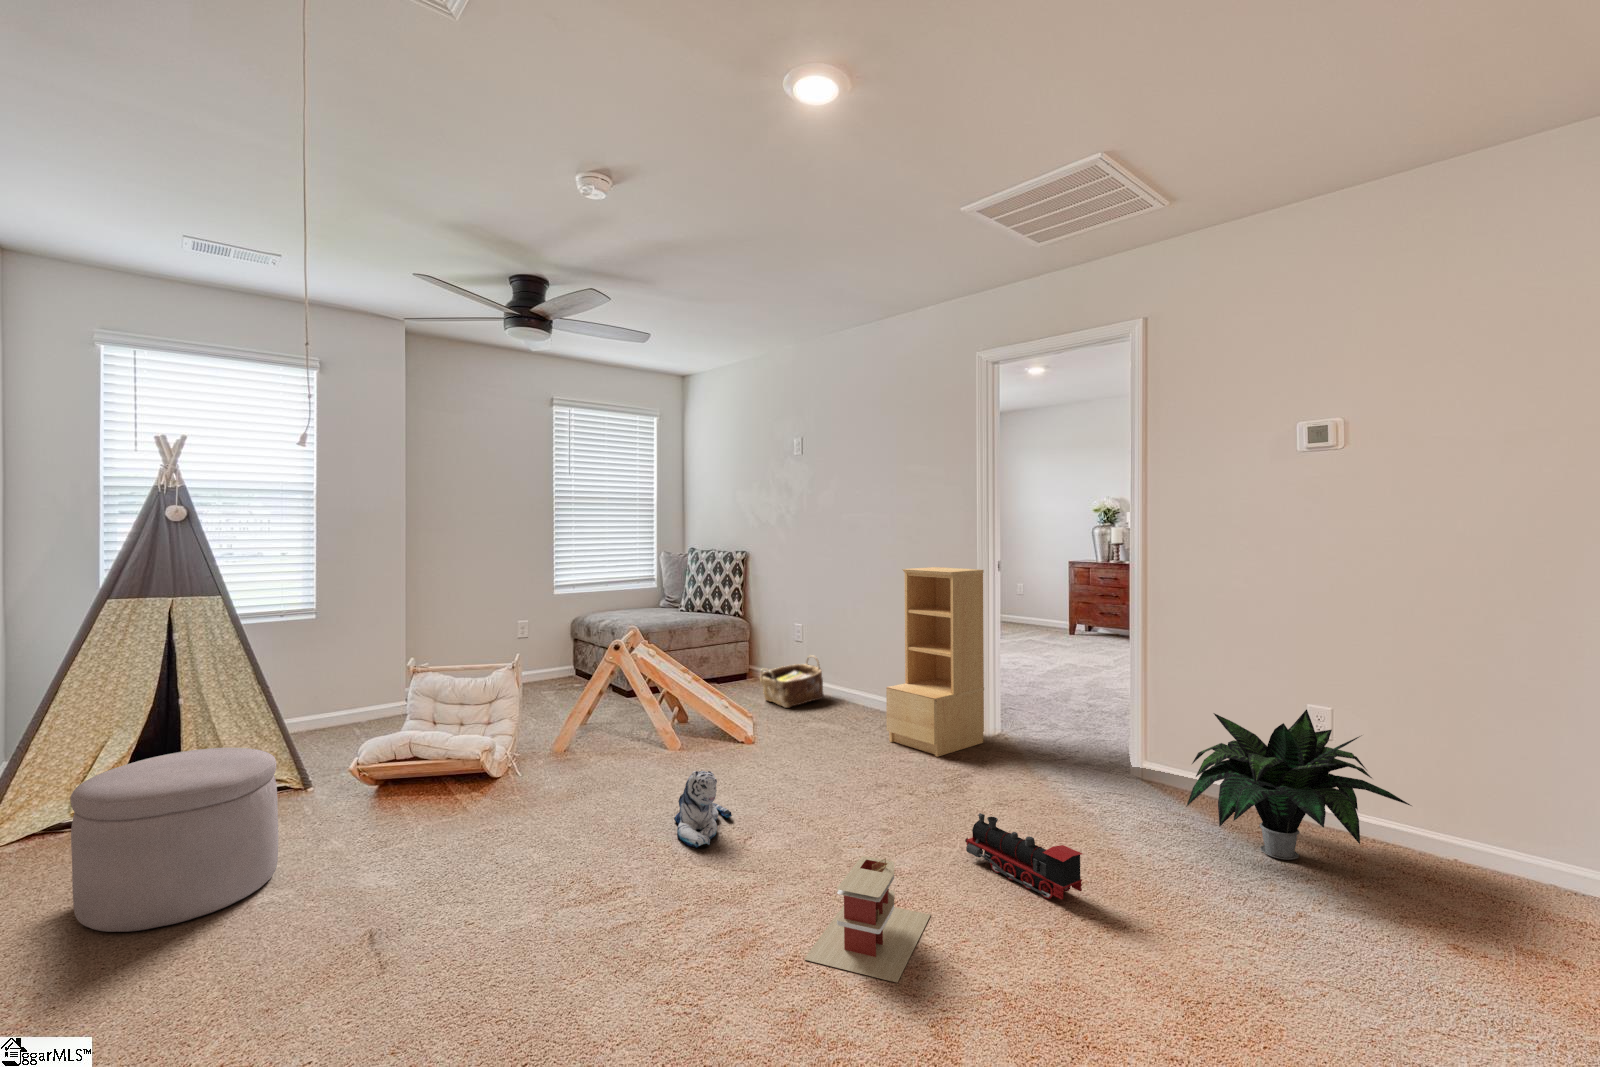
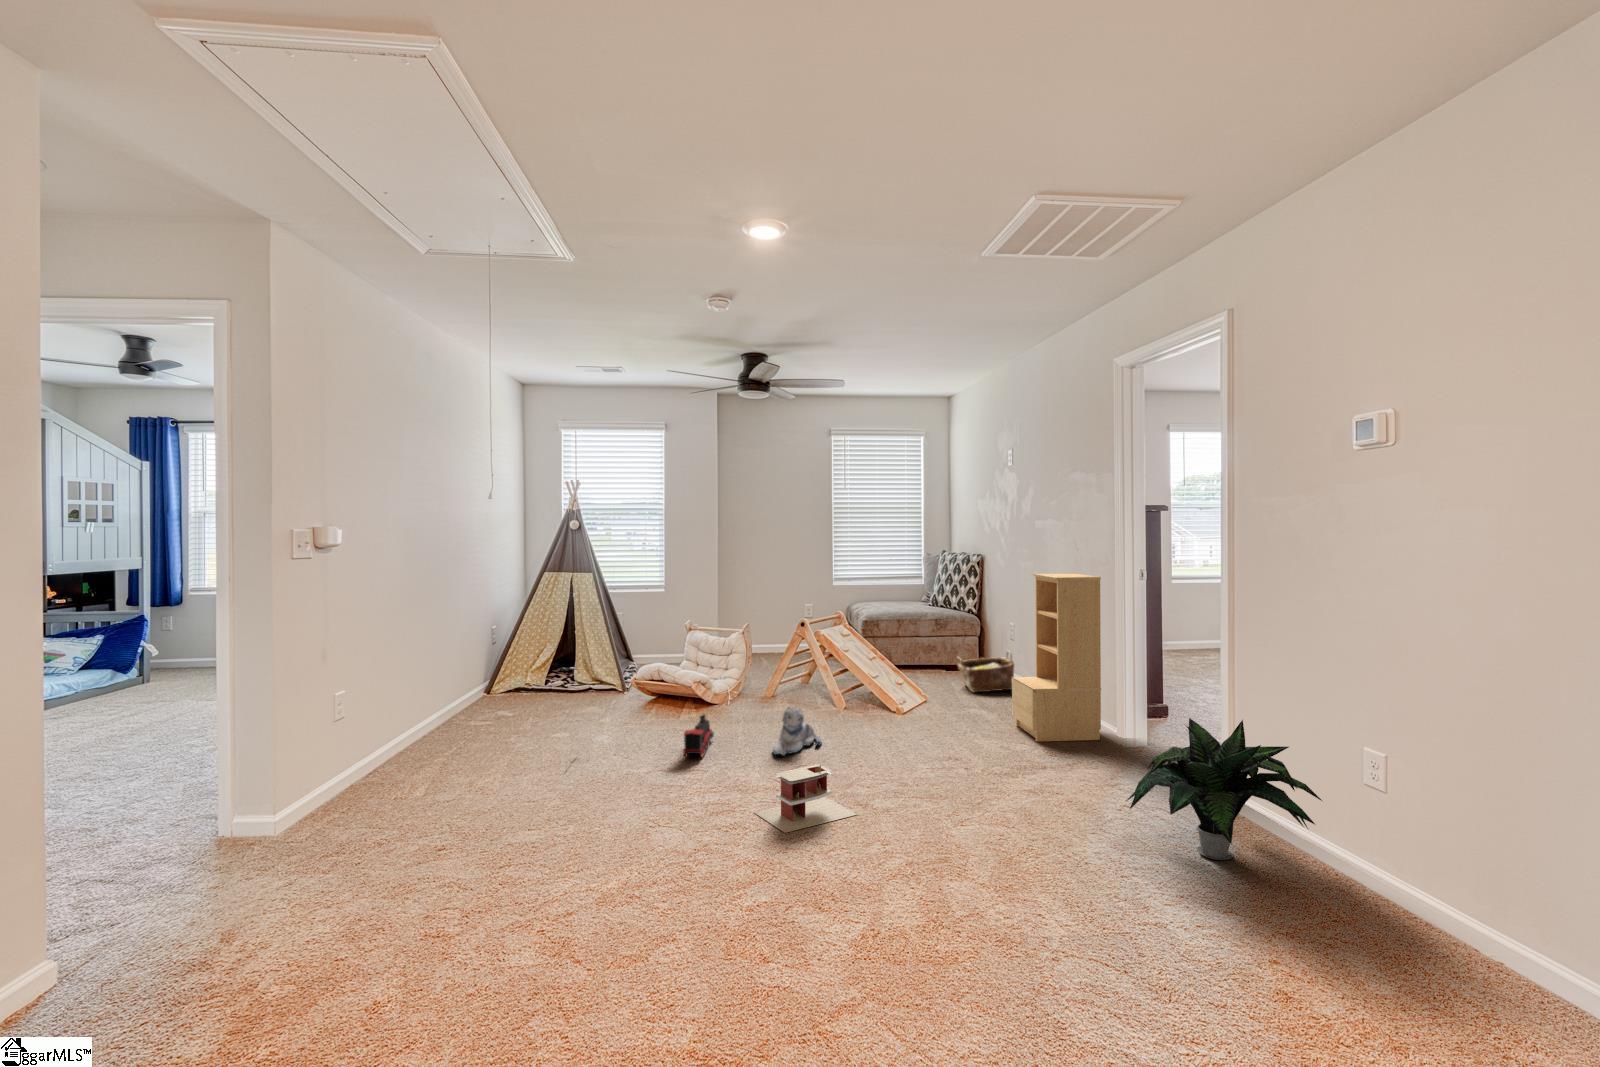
ottoman: present [70,748,278,932] -> none [493,654,579,735]
toy train: present [965,813,1082,899] -> present [683,714,714,757]

